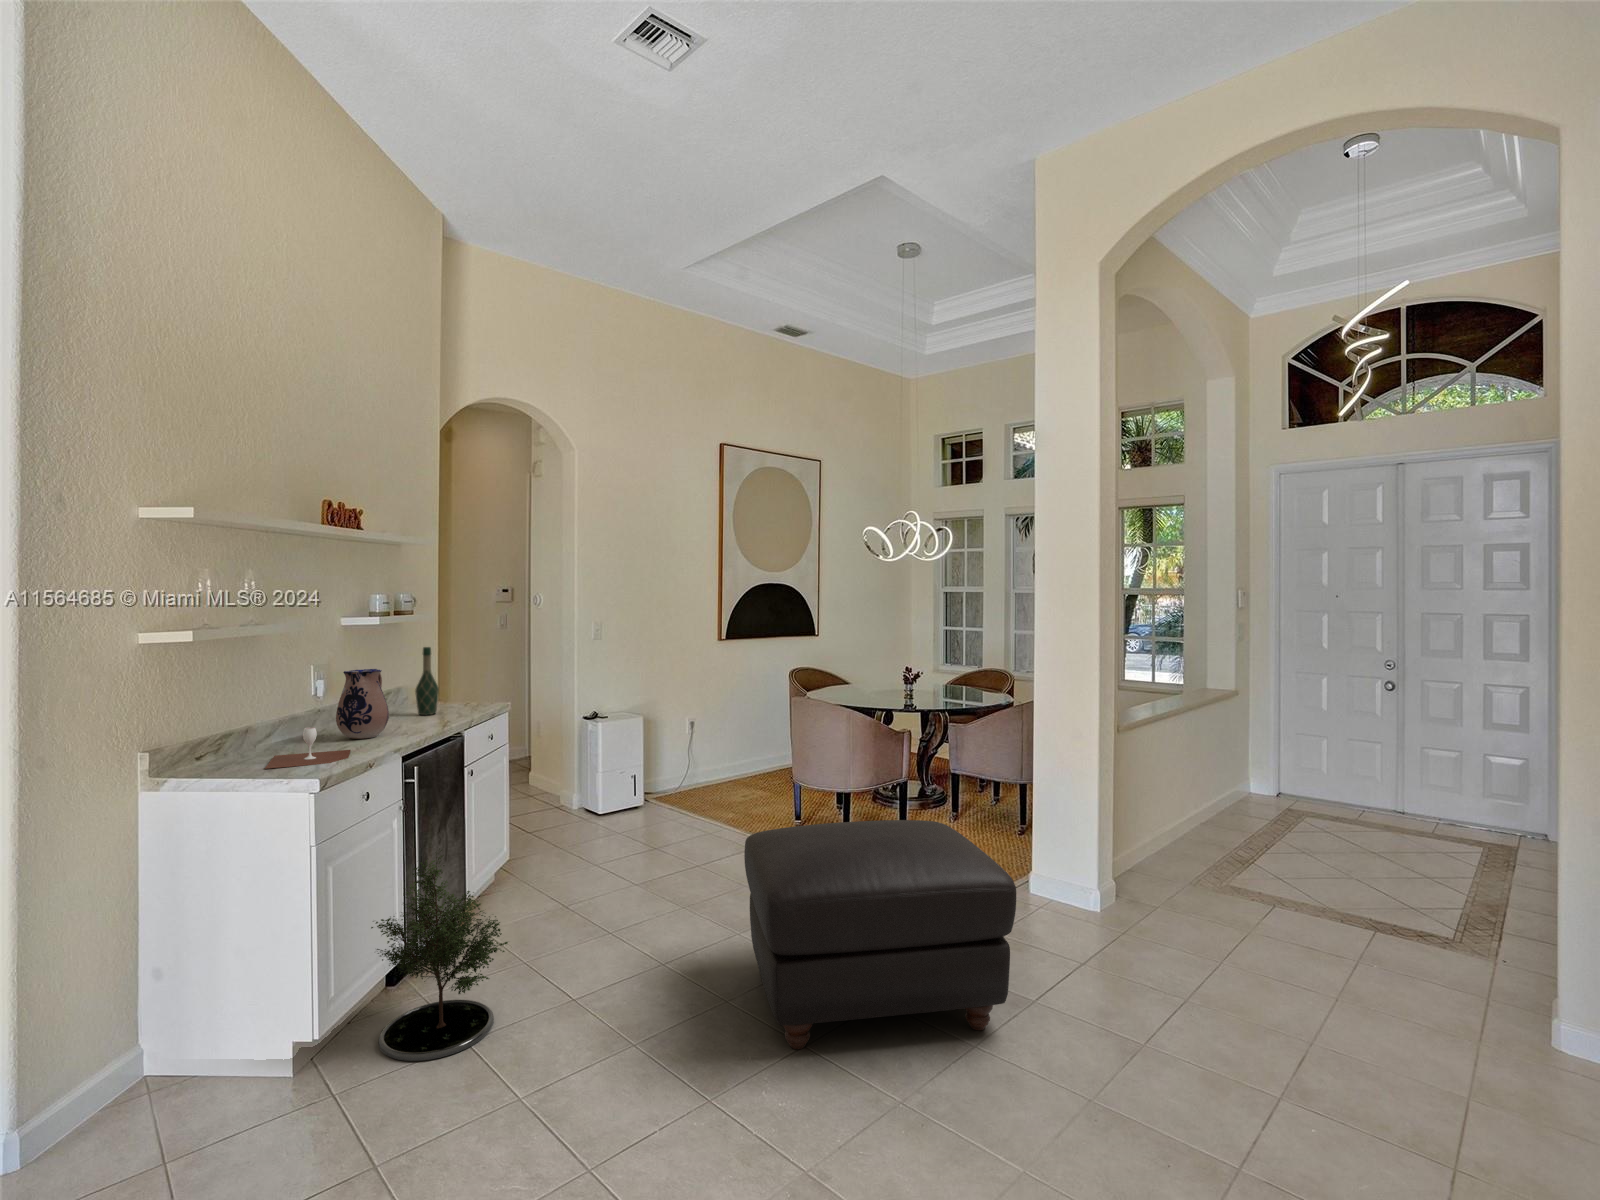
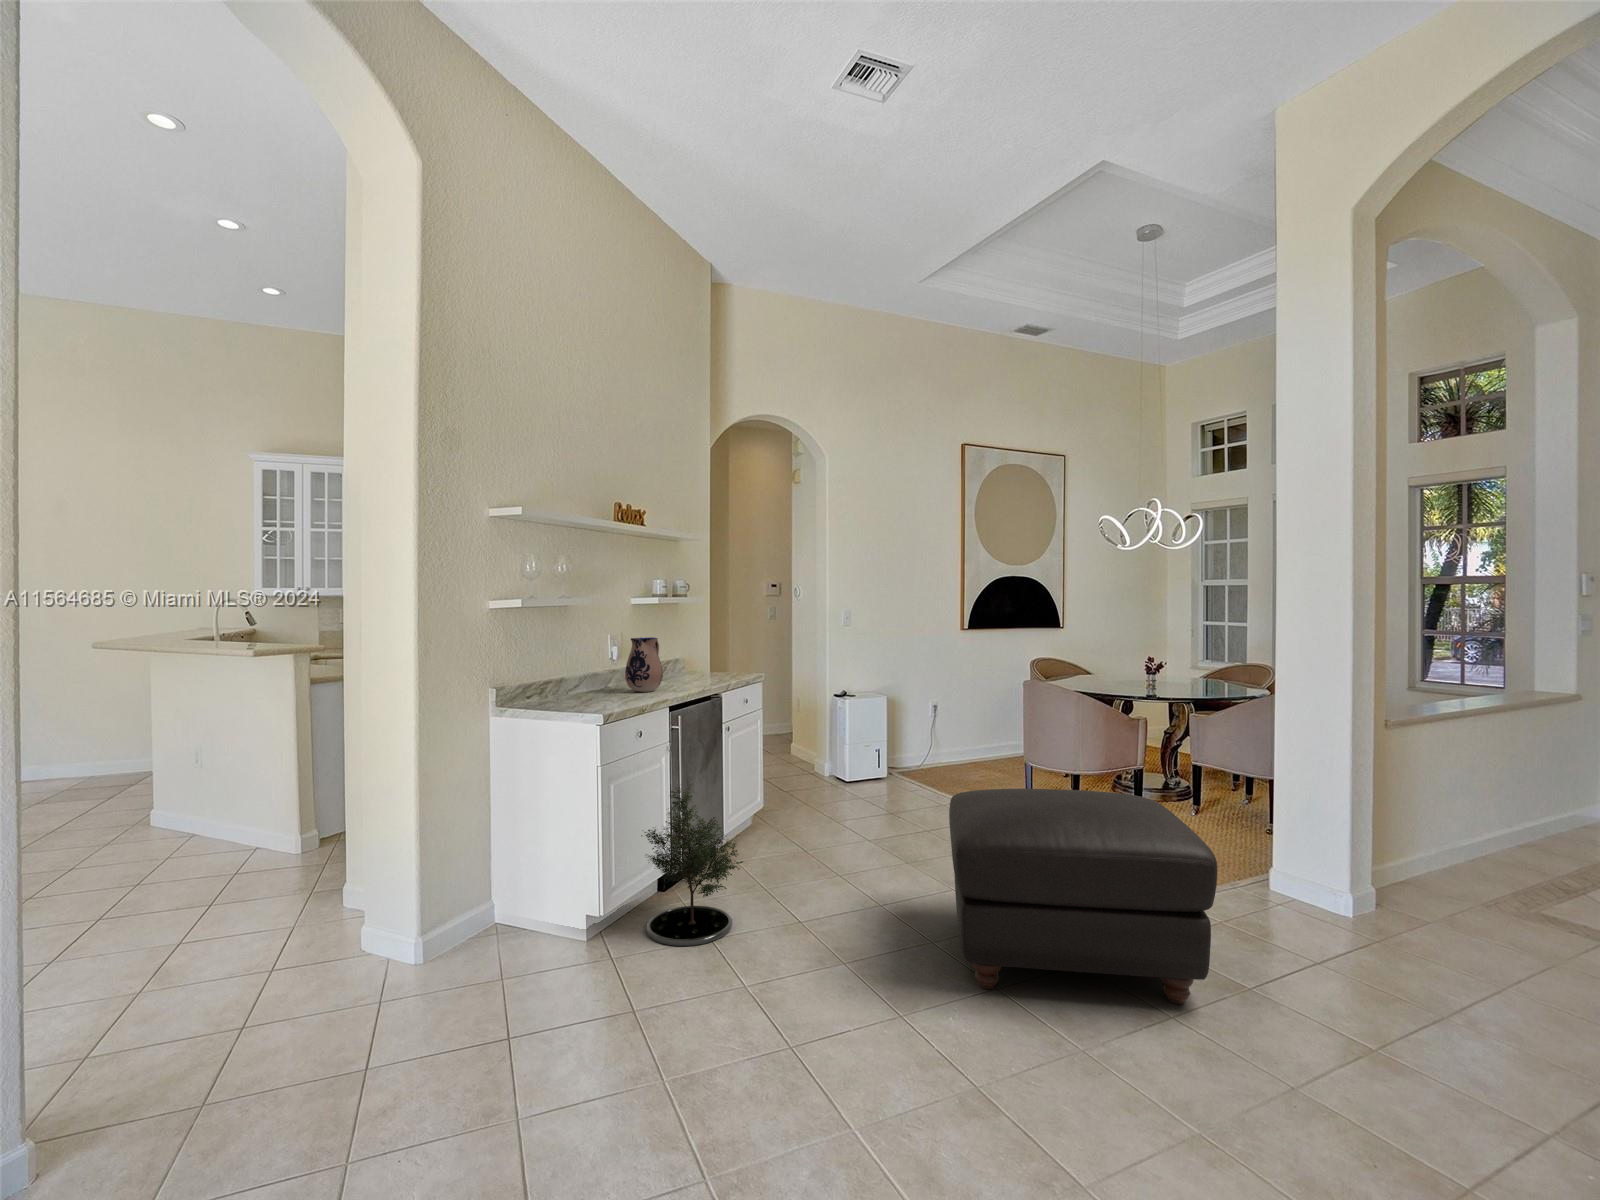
wine bottle: present [415,647,439,715] -> none [688,624,706,680]
wine glass: present [265,727,351,769] -> none [571,678,632,706]

